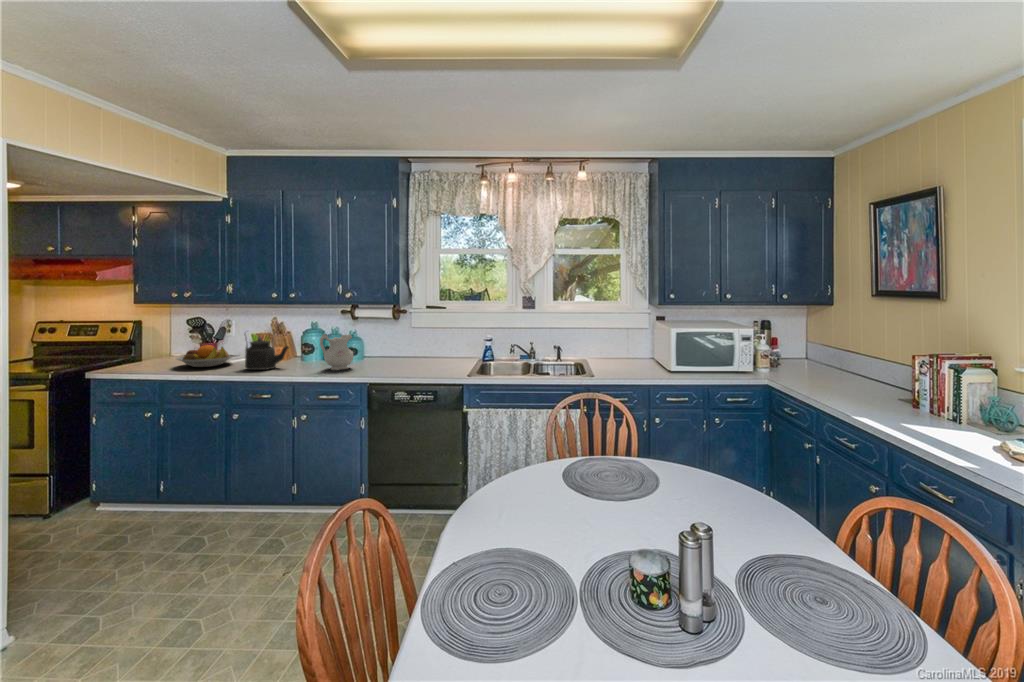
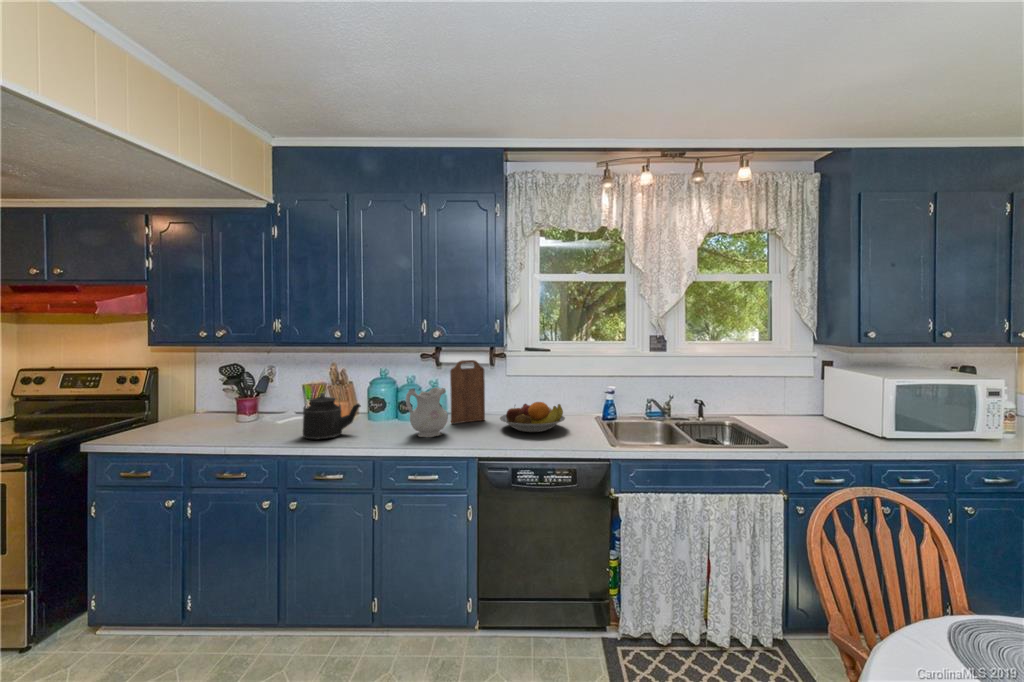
cutting board: none [360,316,389,363] -> present [450,360,485,423]
fruit bowl: present [177,345,234,367] -> present [500,402,565,432]

